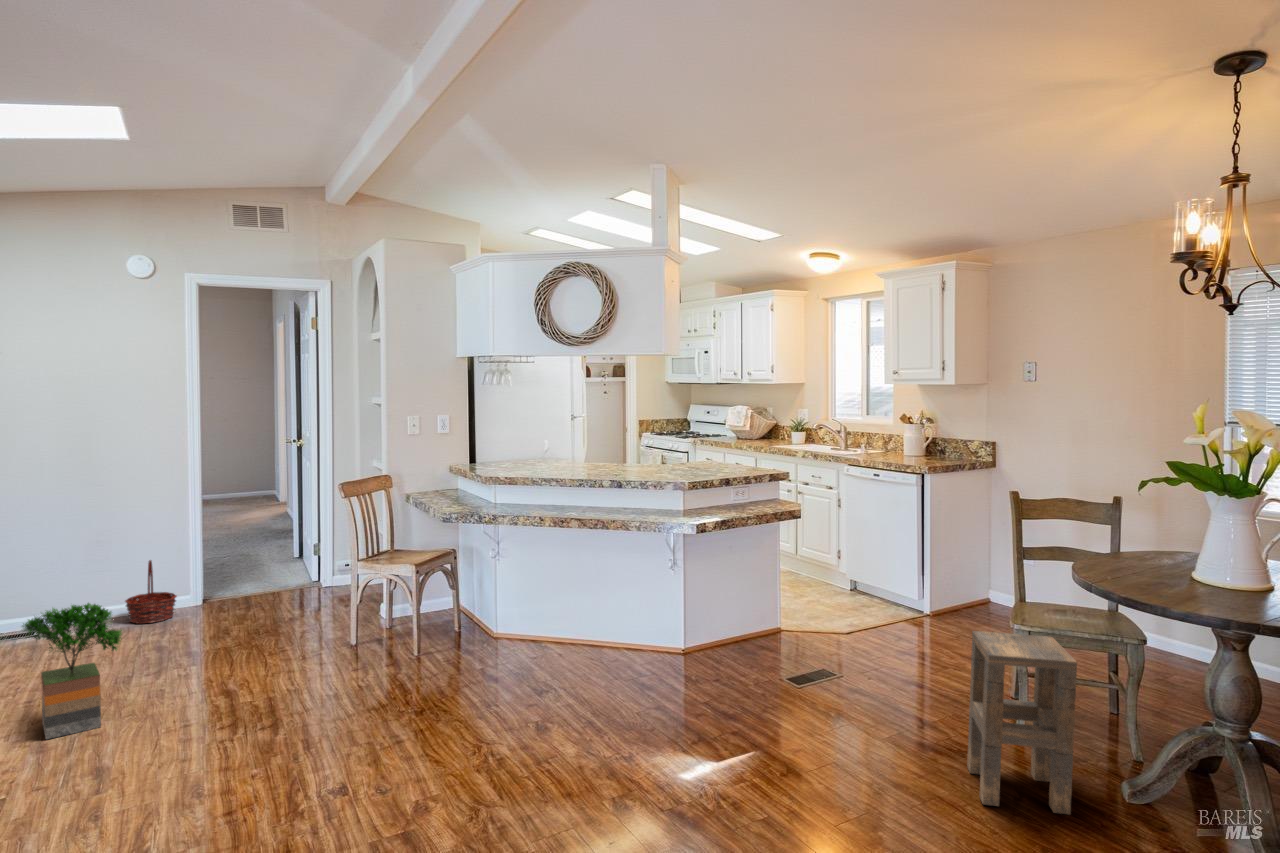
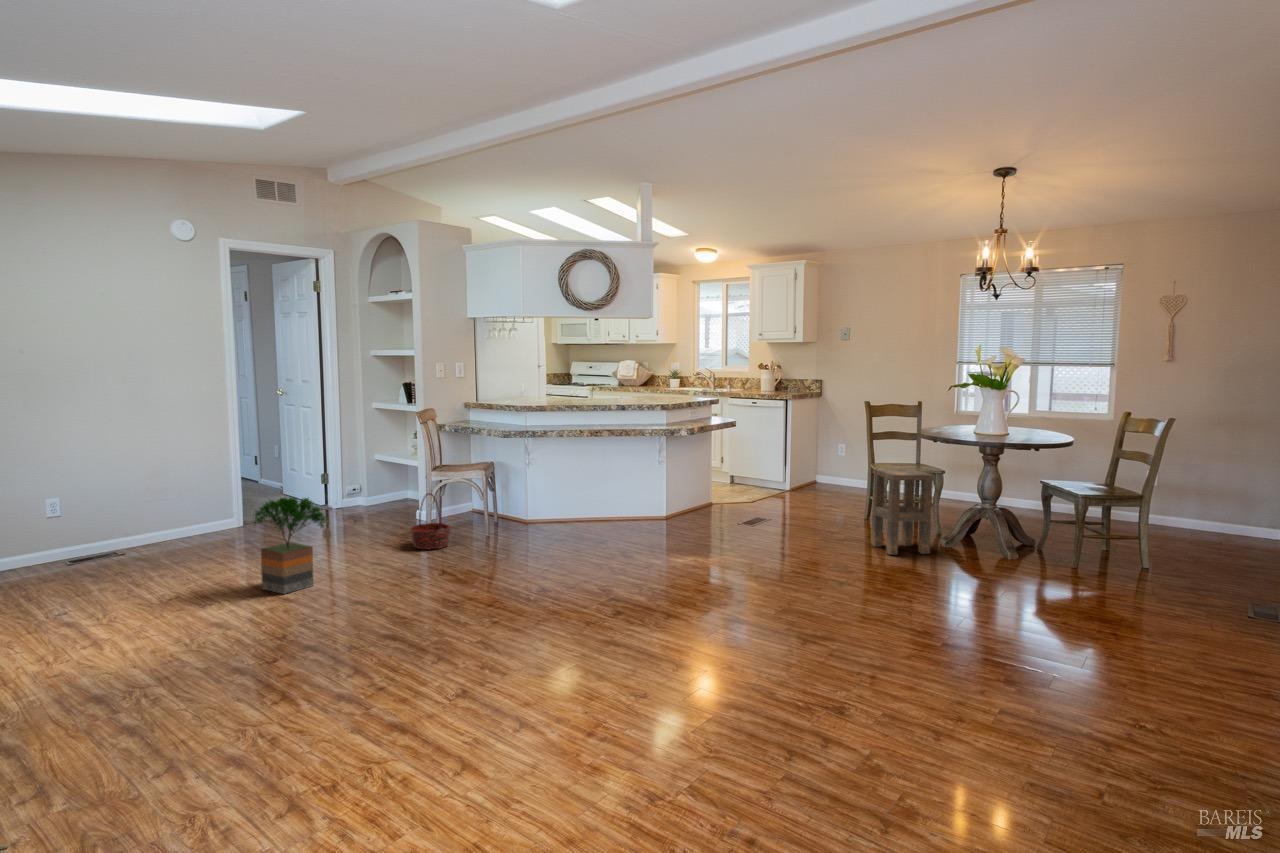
basket: present [125,560,177,623] -> present [410,493,451,549]

